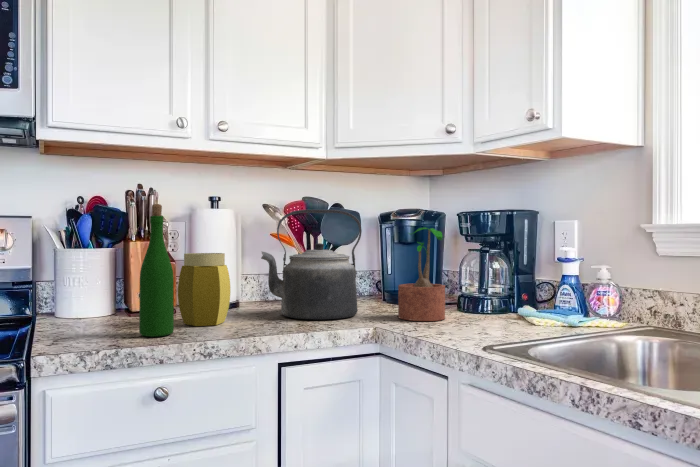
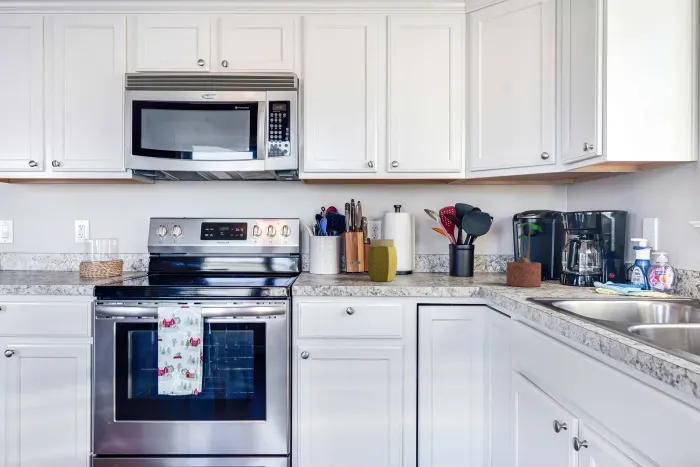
wine bottle: present [139,204,174,337] -> none [343,211,360,284]
kettle: present [261,210,362,320] -> none [419,212,485,282]

